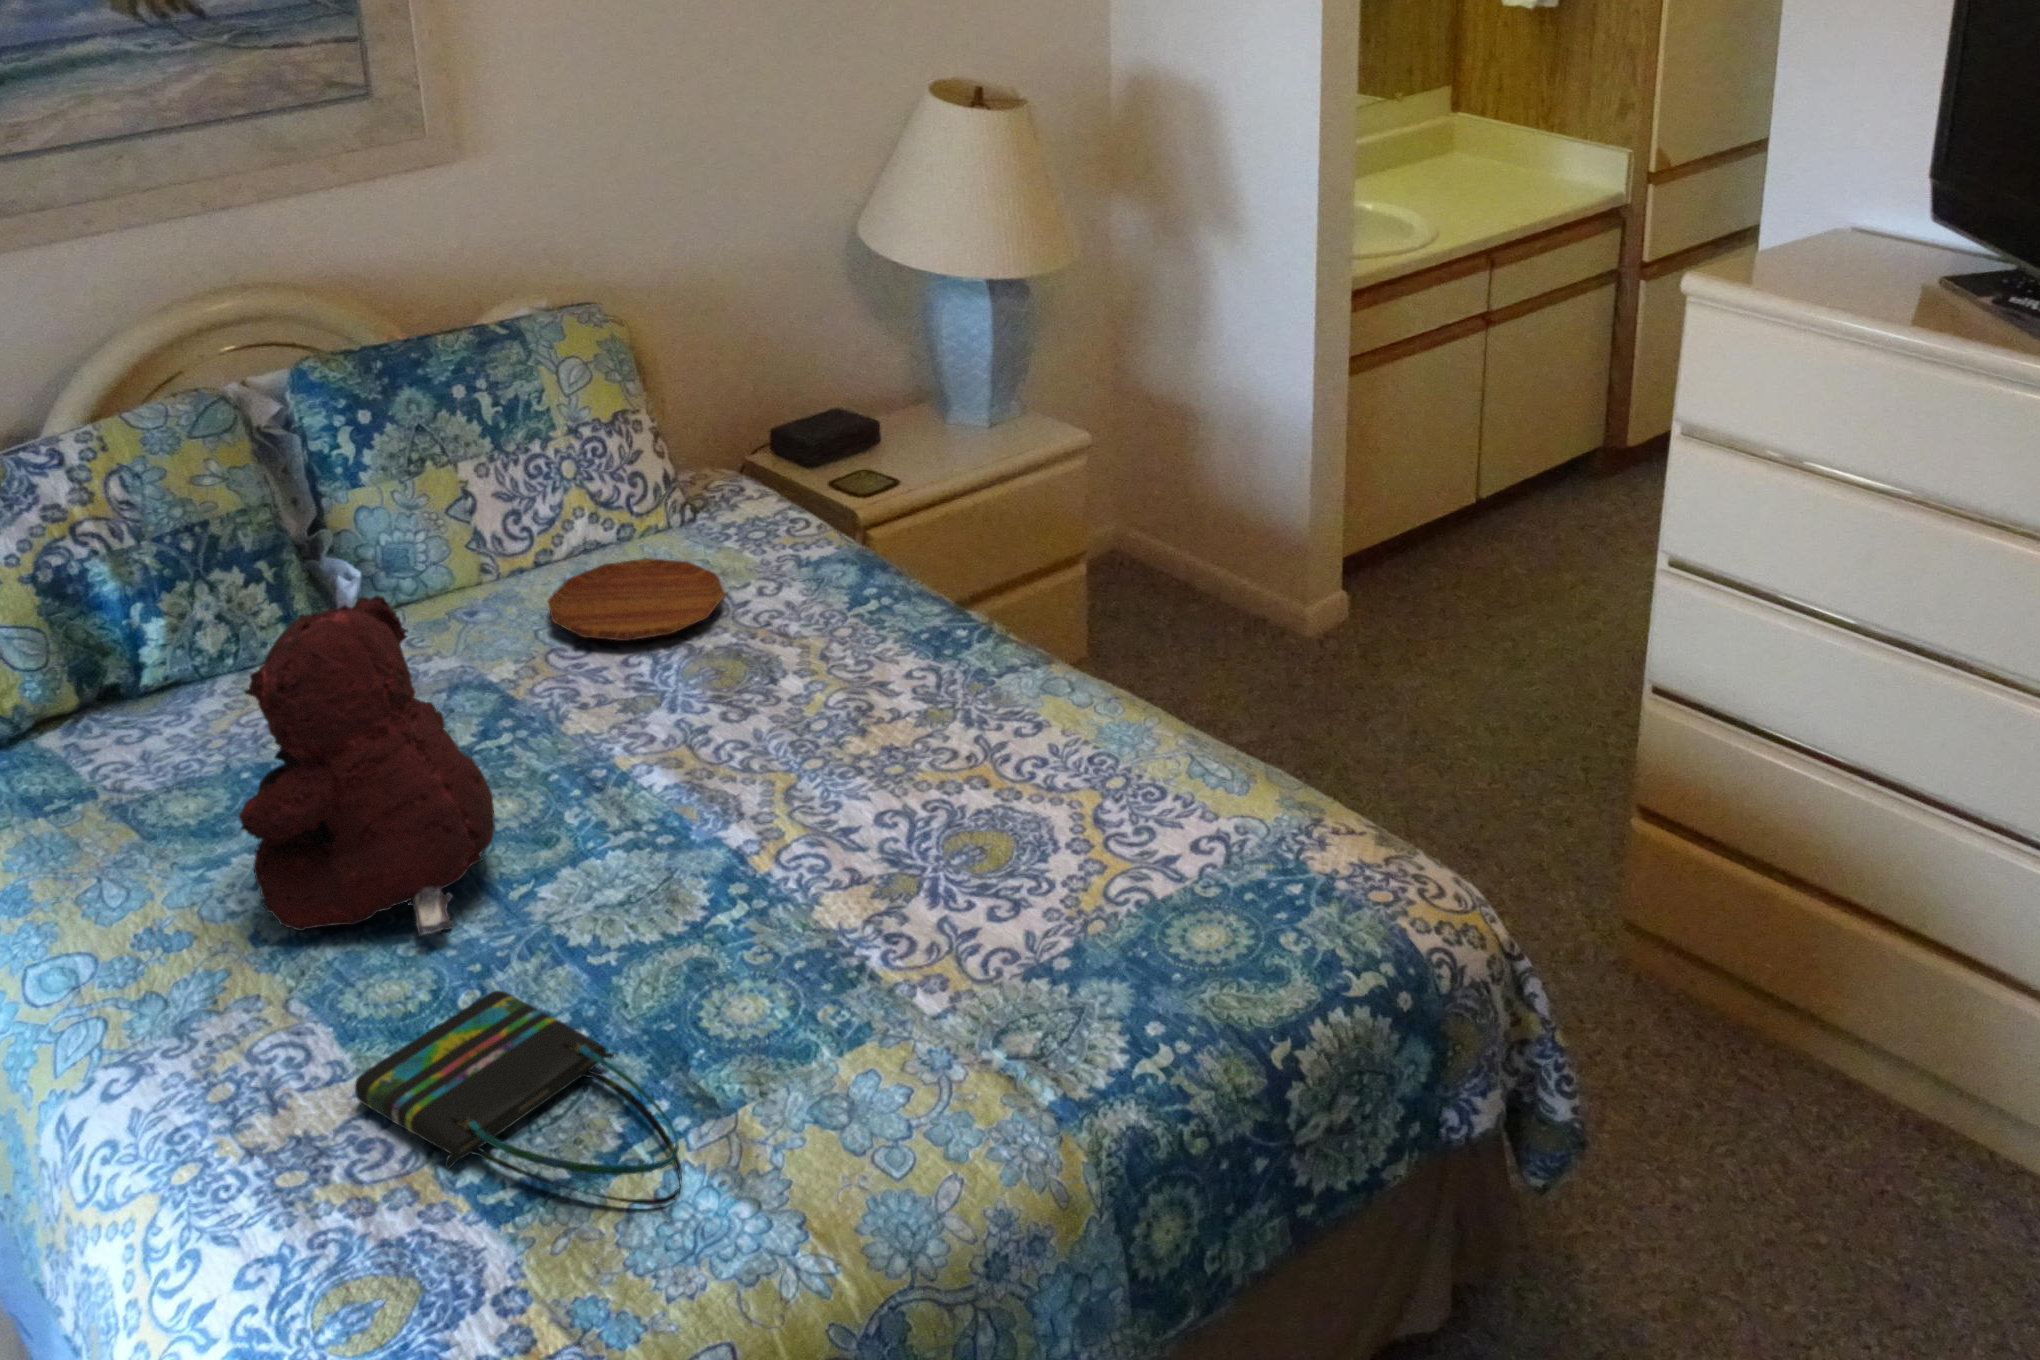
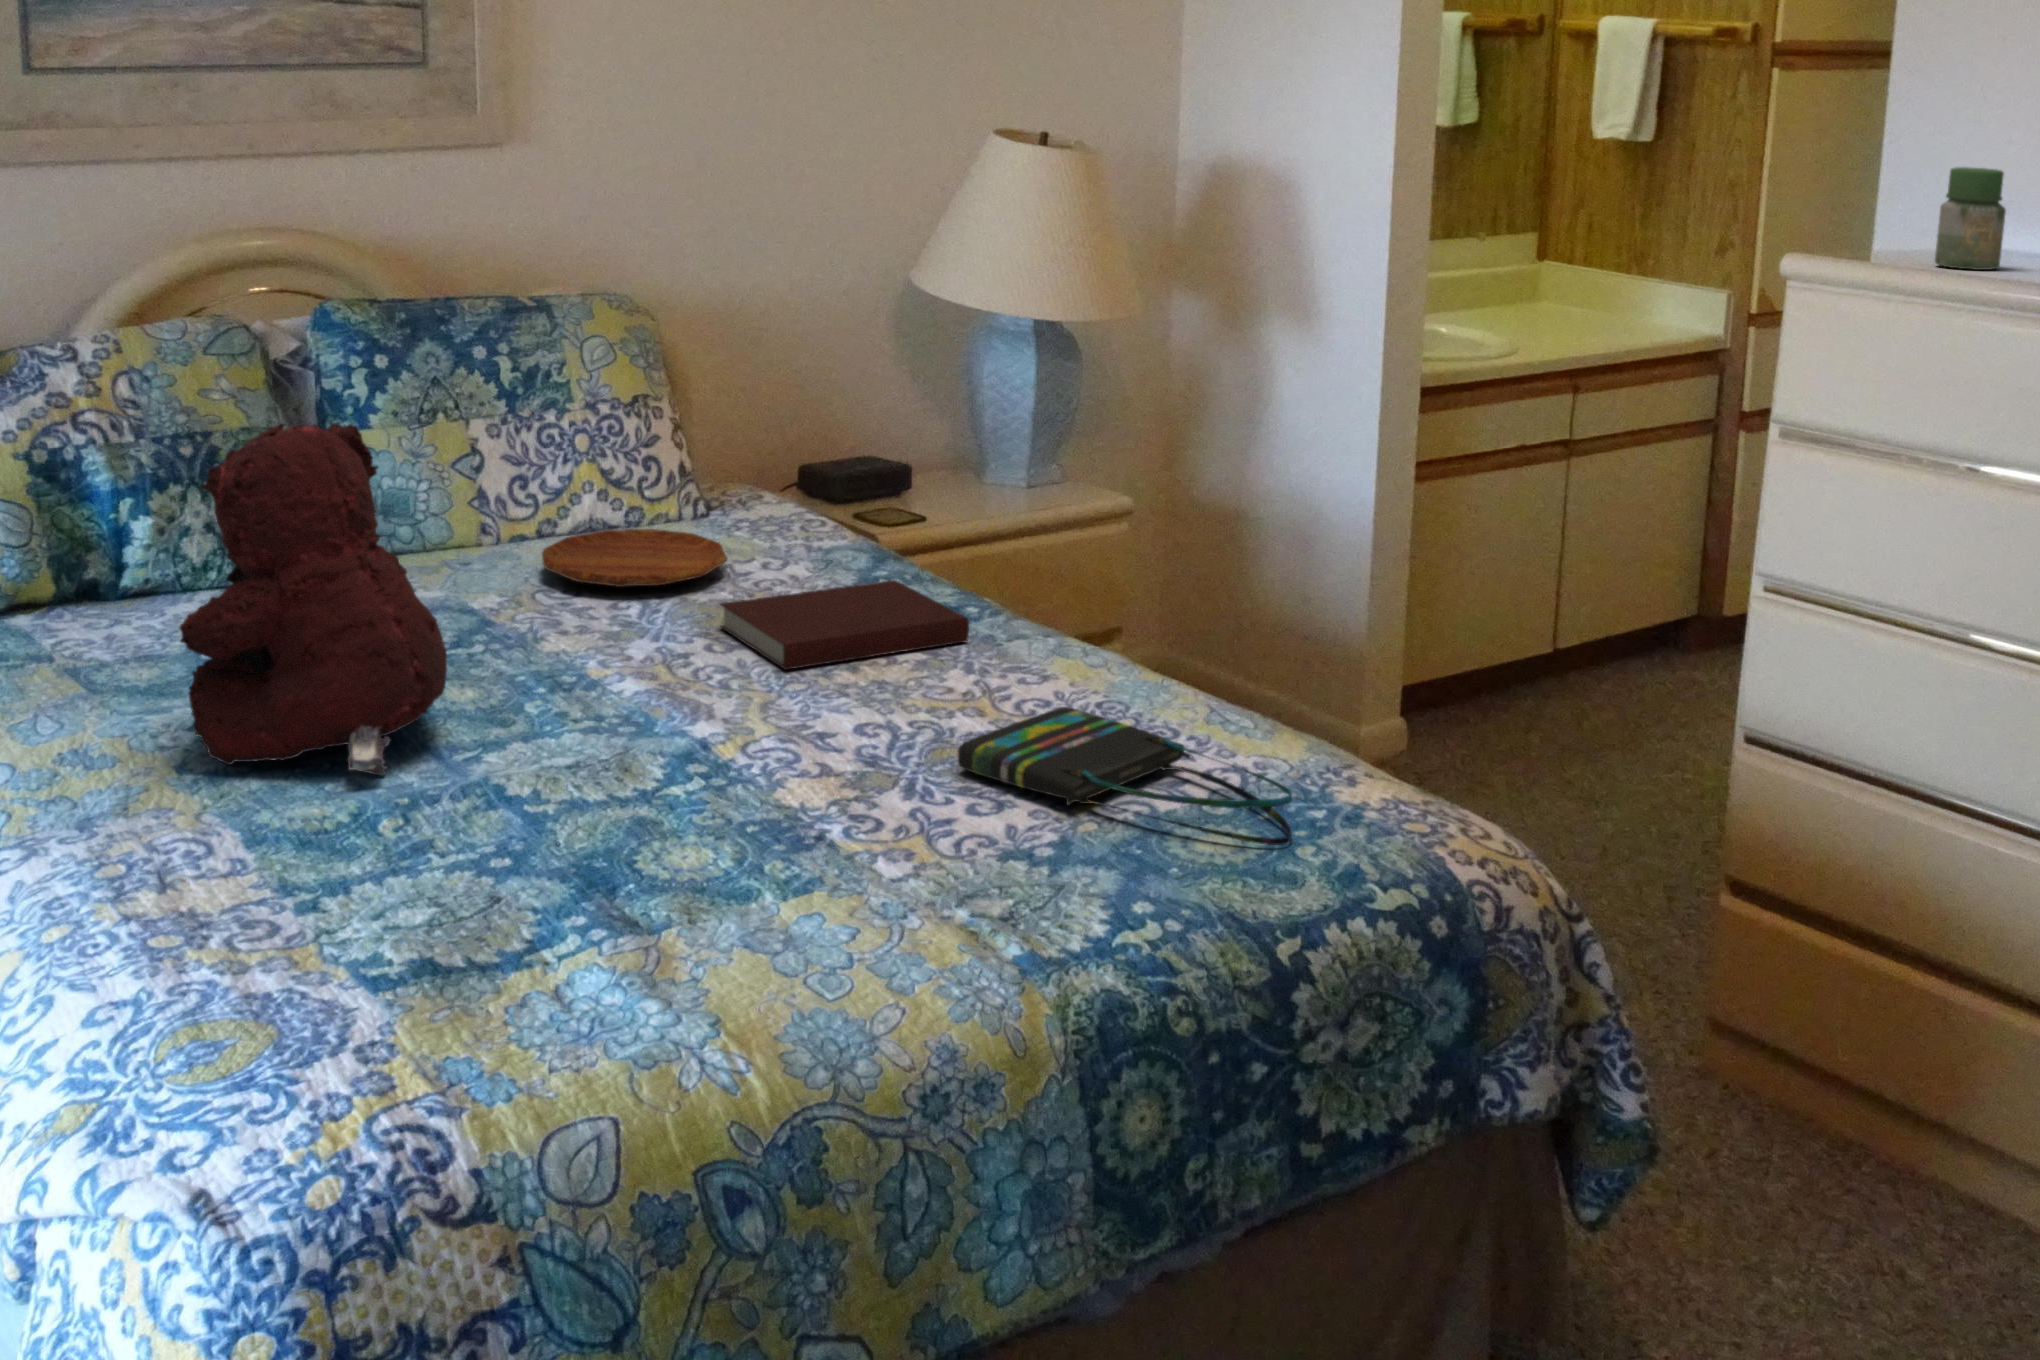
jar: none [1807,196,1868,293] -> present [1935,167,2006,270]
notebook: none [729,614,962,741] -> present [720,580,969,670]
tote bag: present [355,990,682,1205] -> present [958,707,1293,845]

